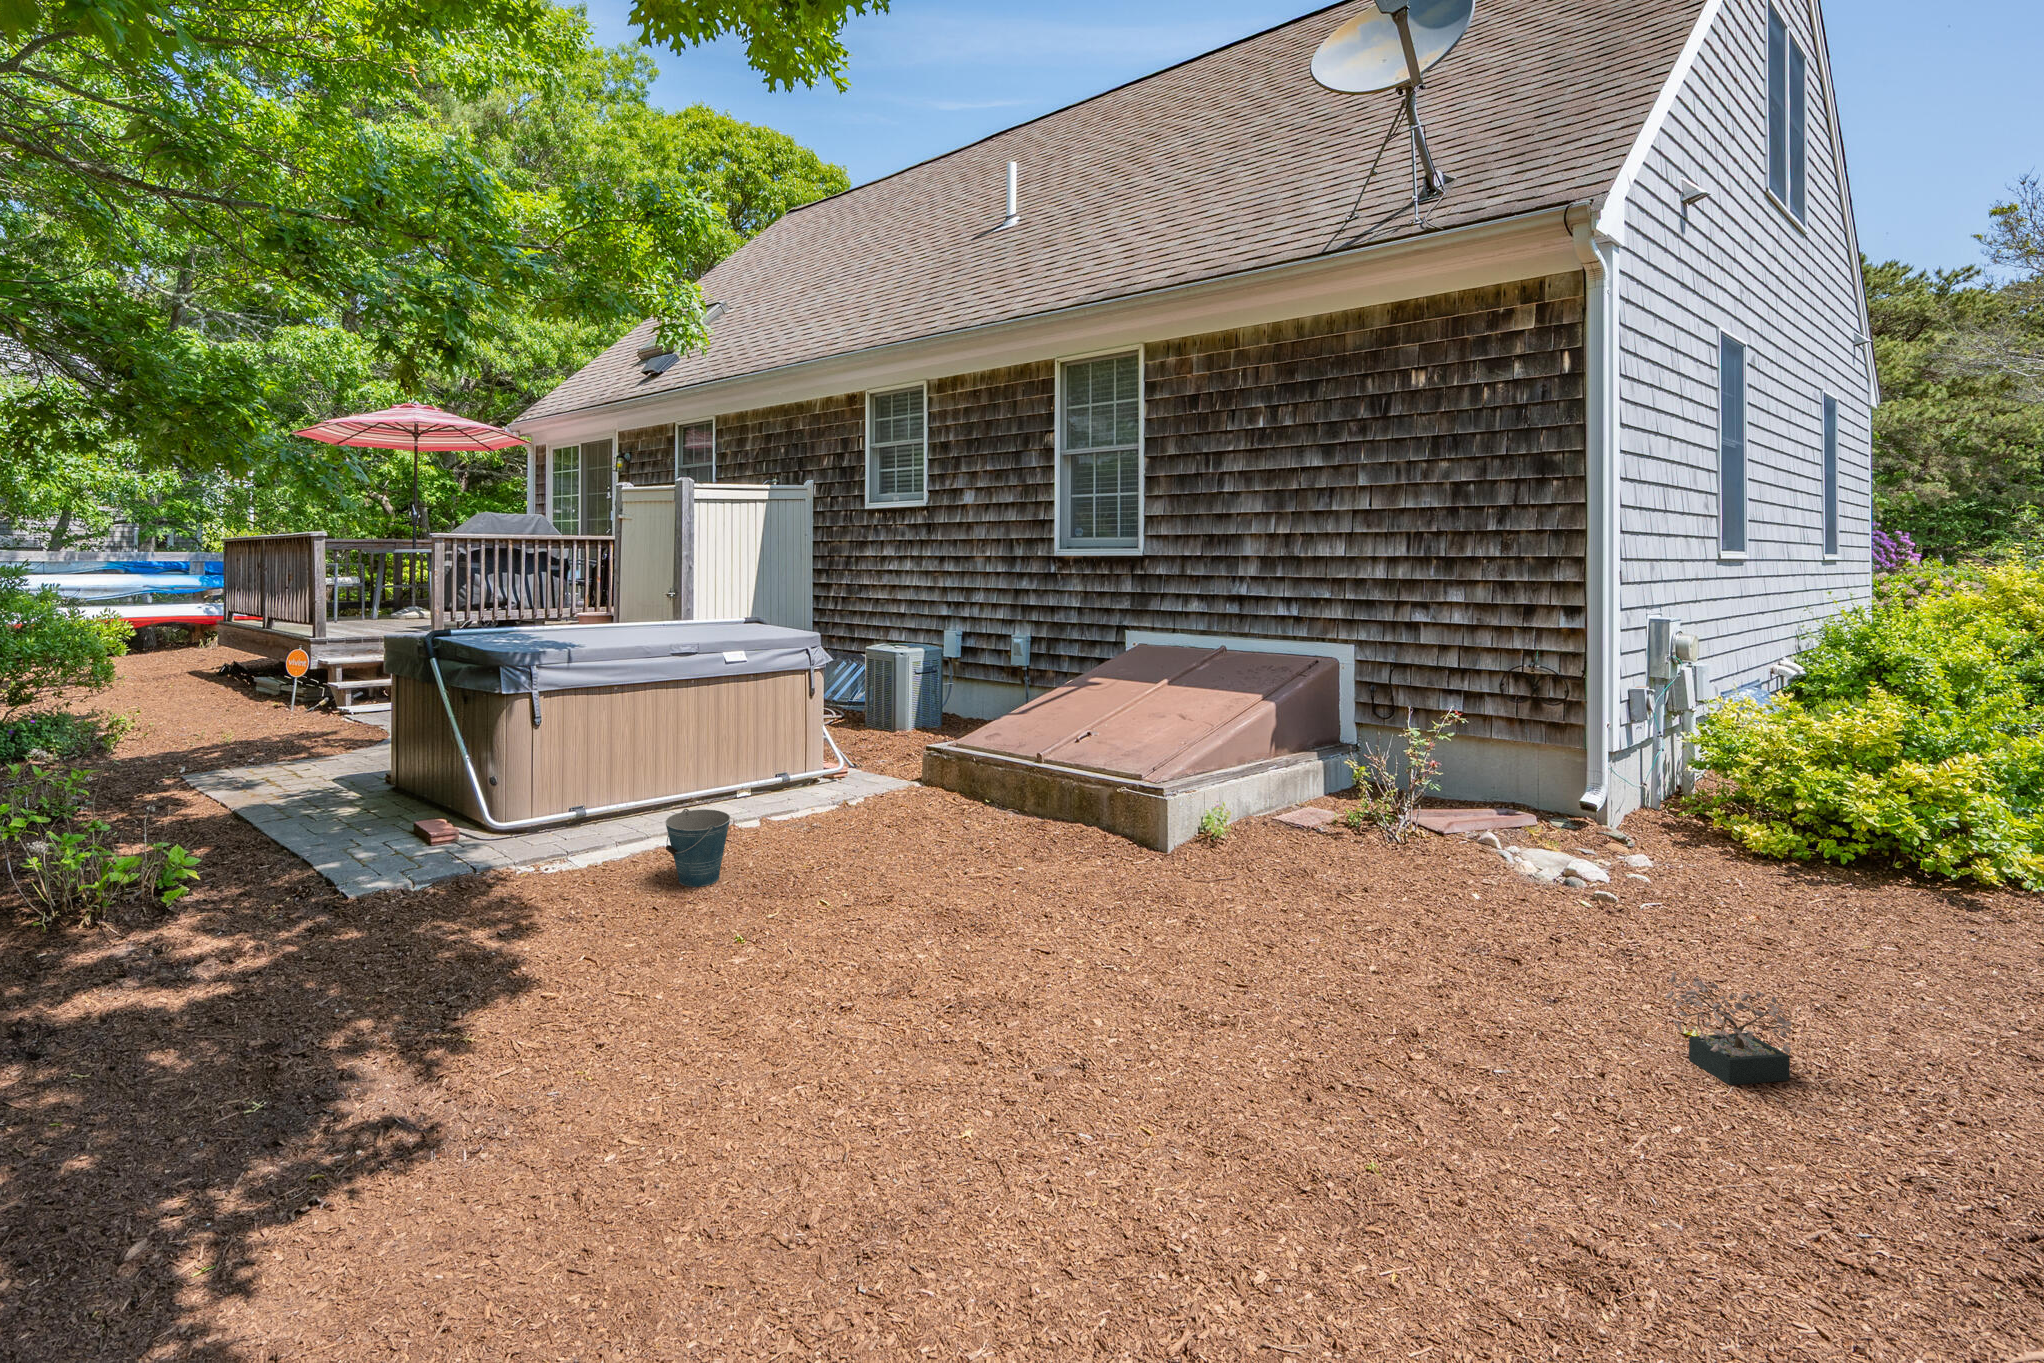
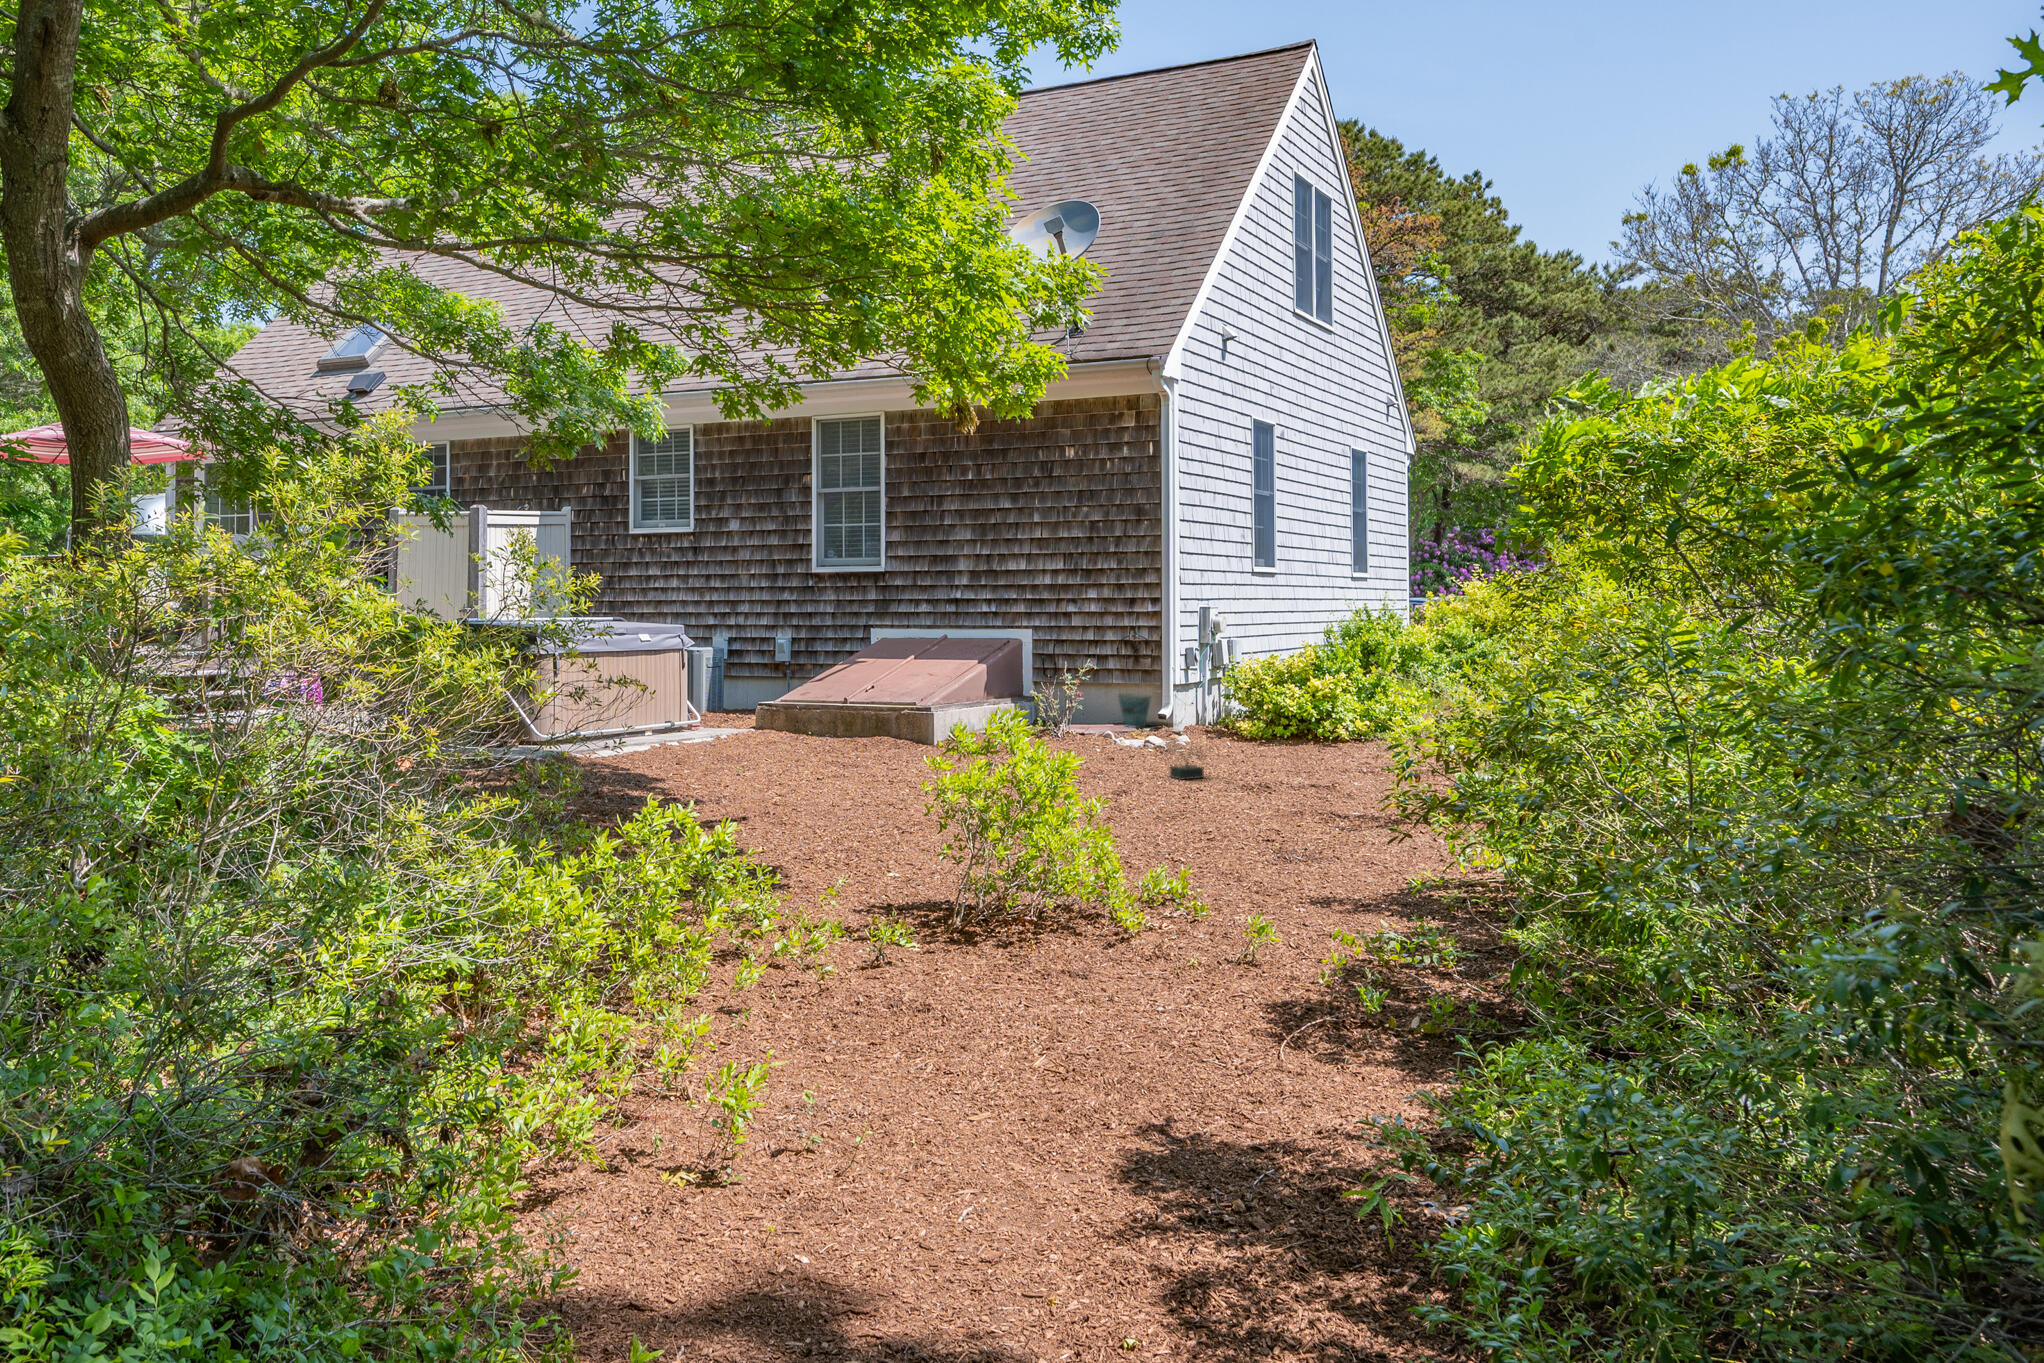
bucket: present [665,809,730,887] -> present [1118,693,1151,727]

